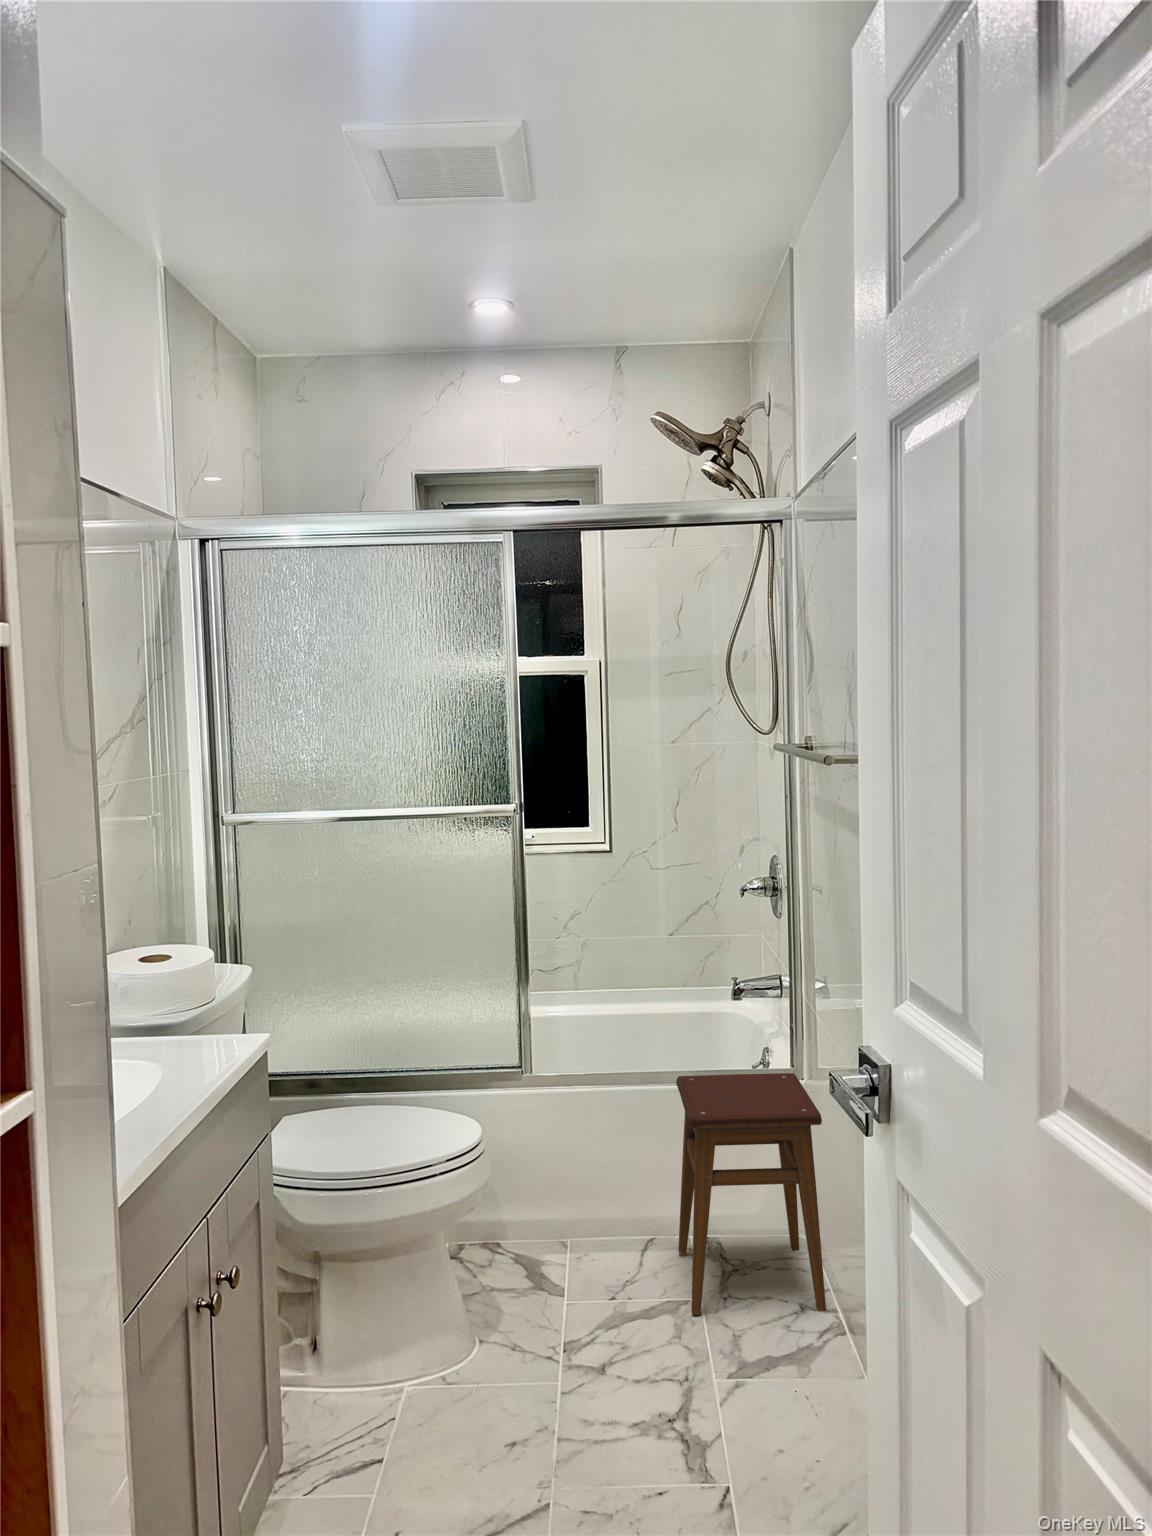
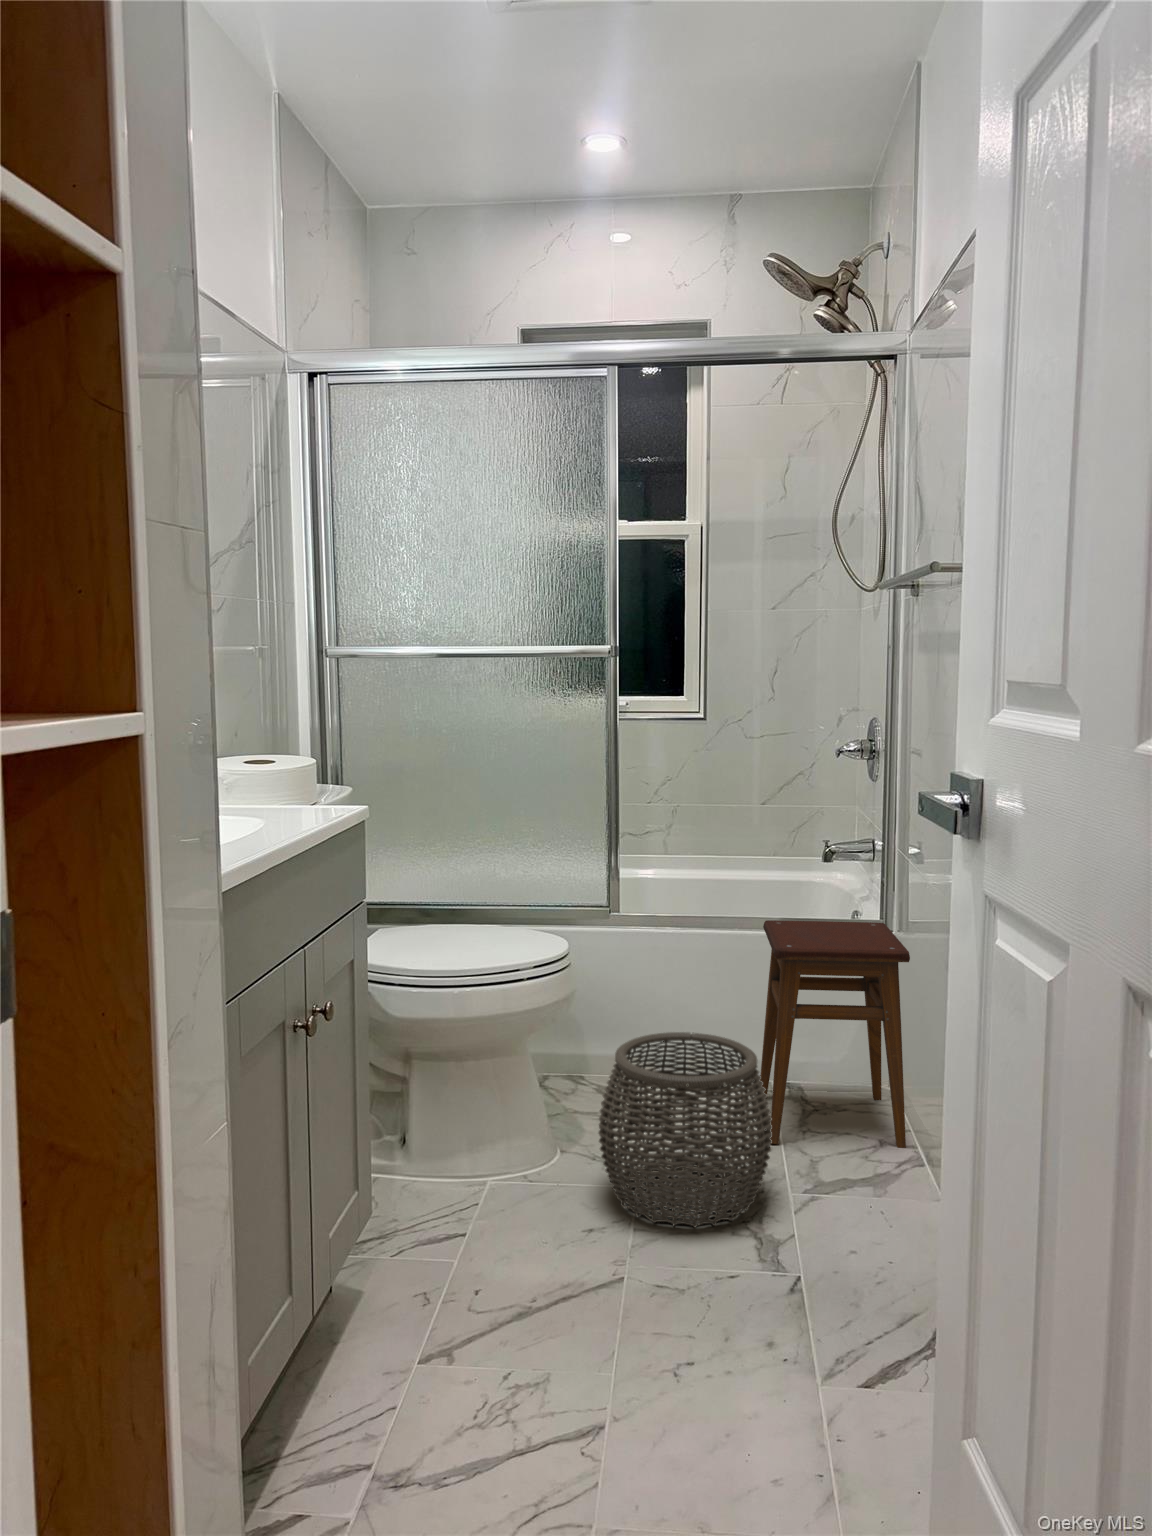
woven basket: none [519,1215,695,1434] -> present [599,1032,772,1227]

